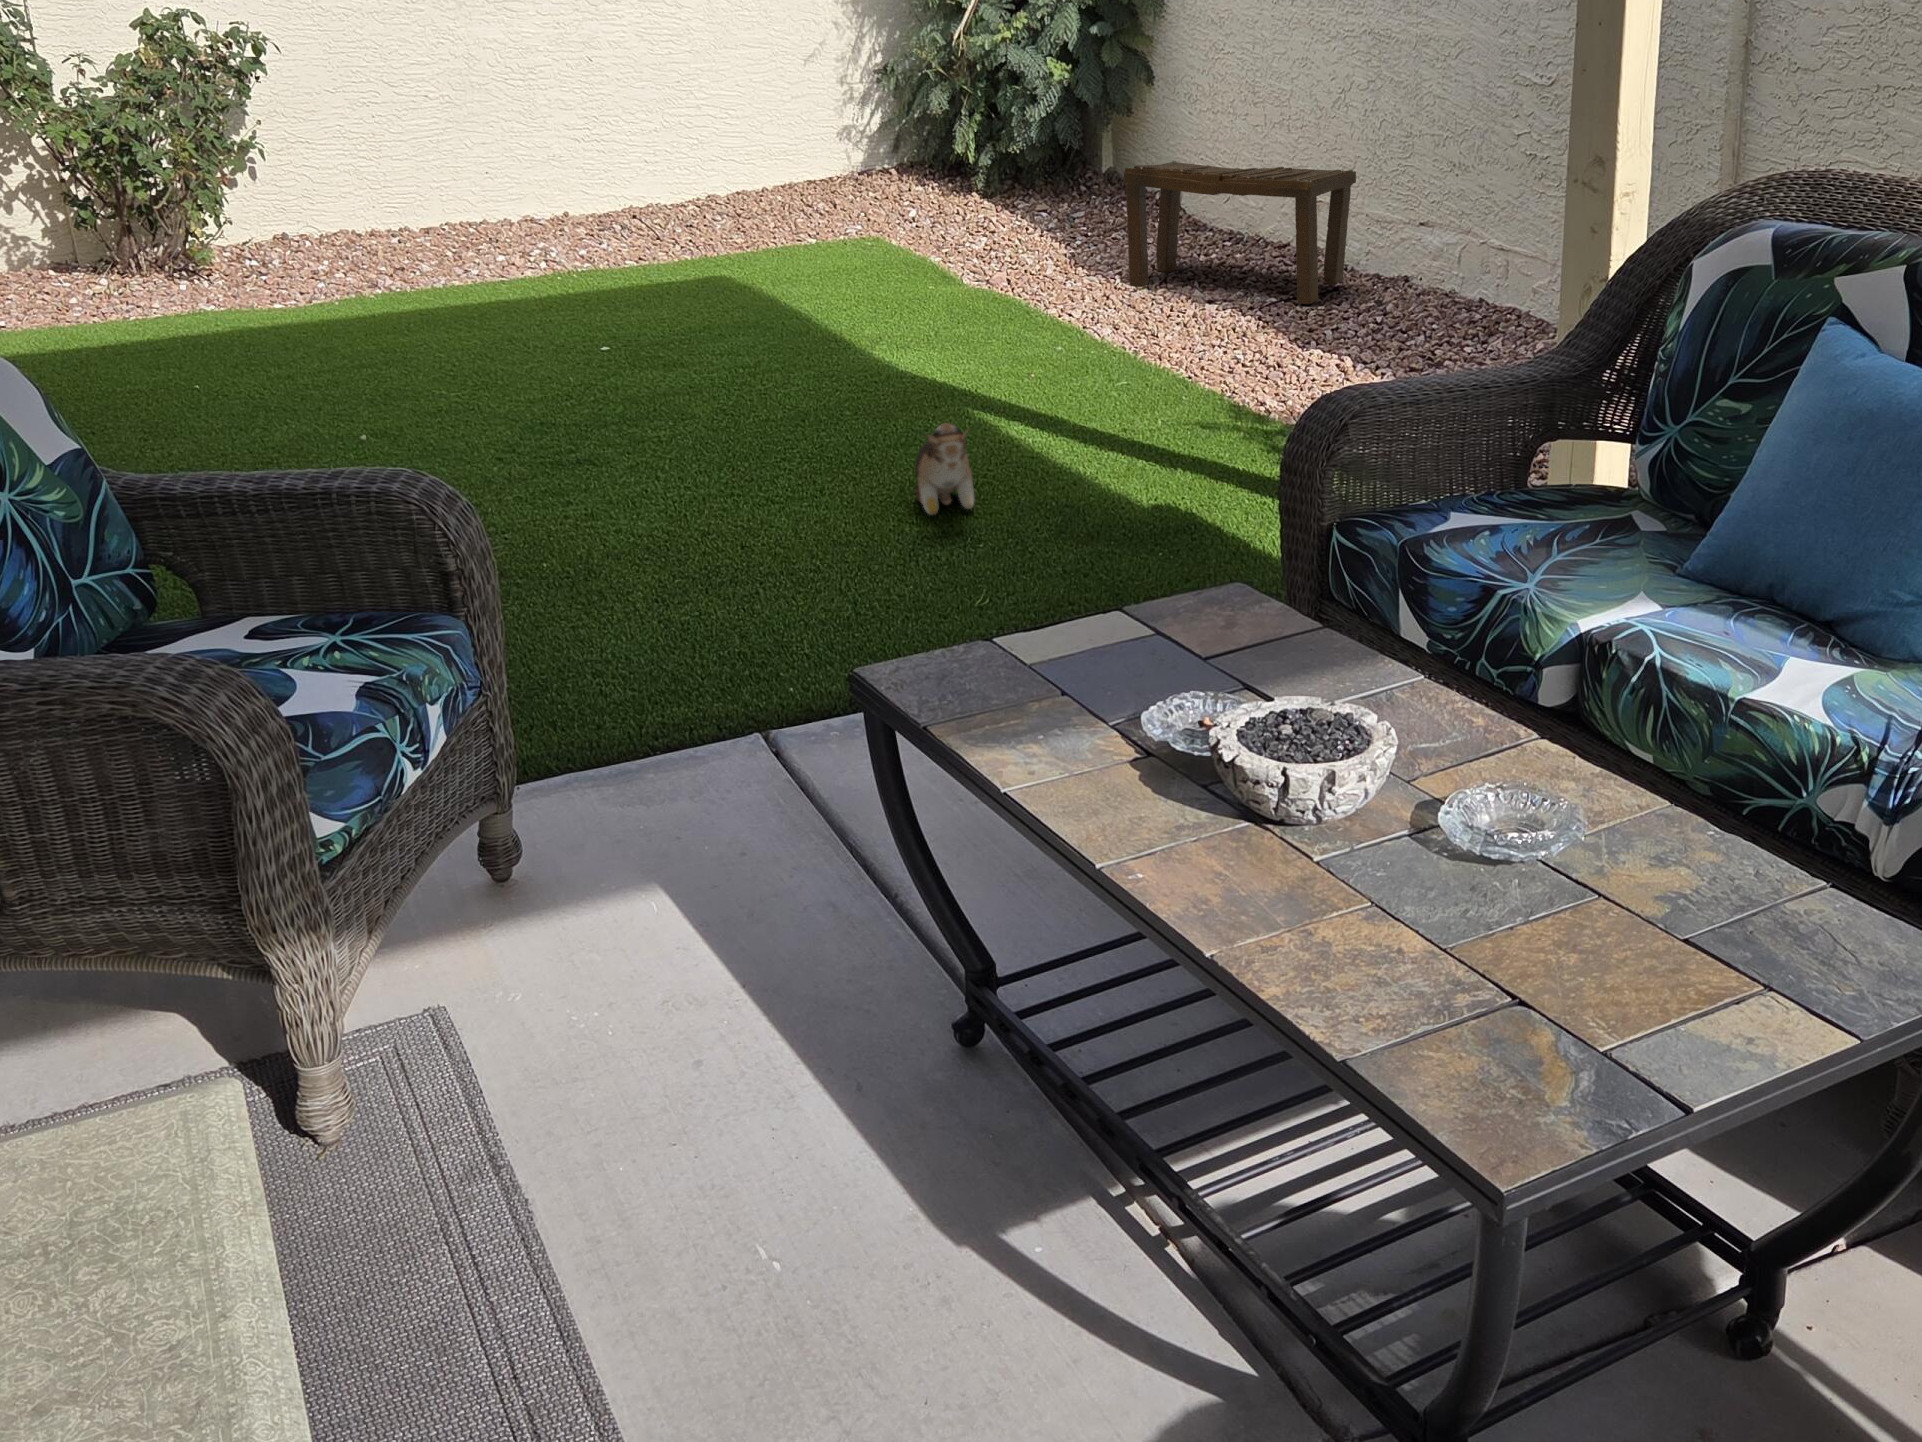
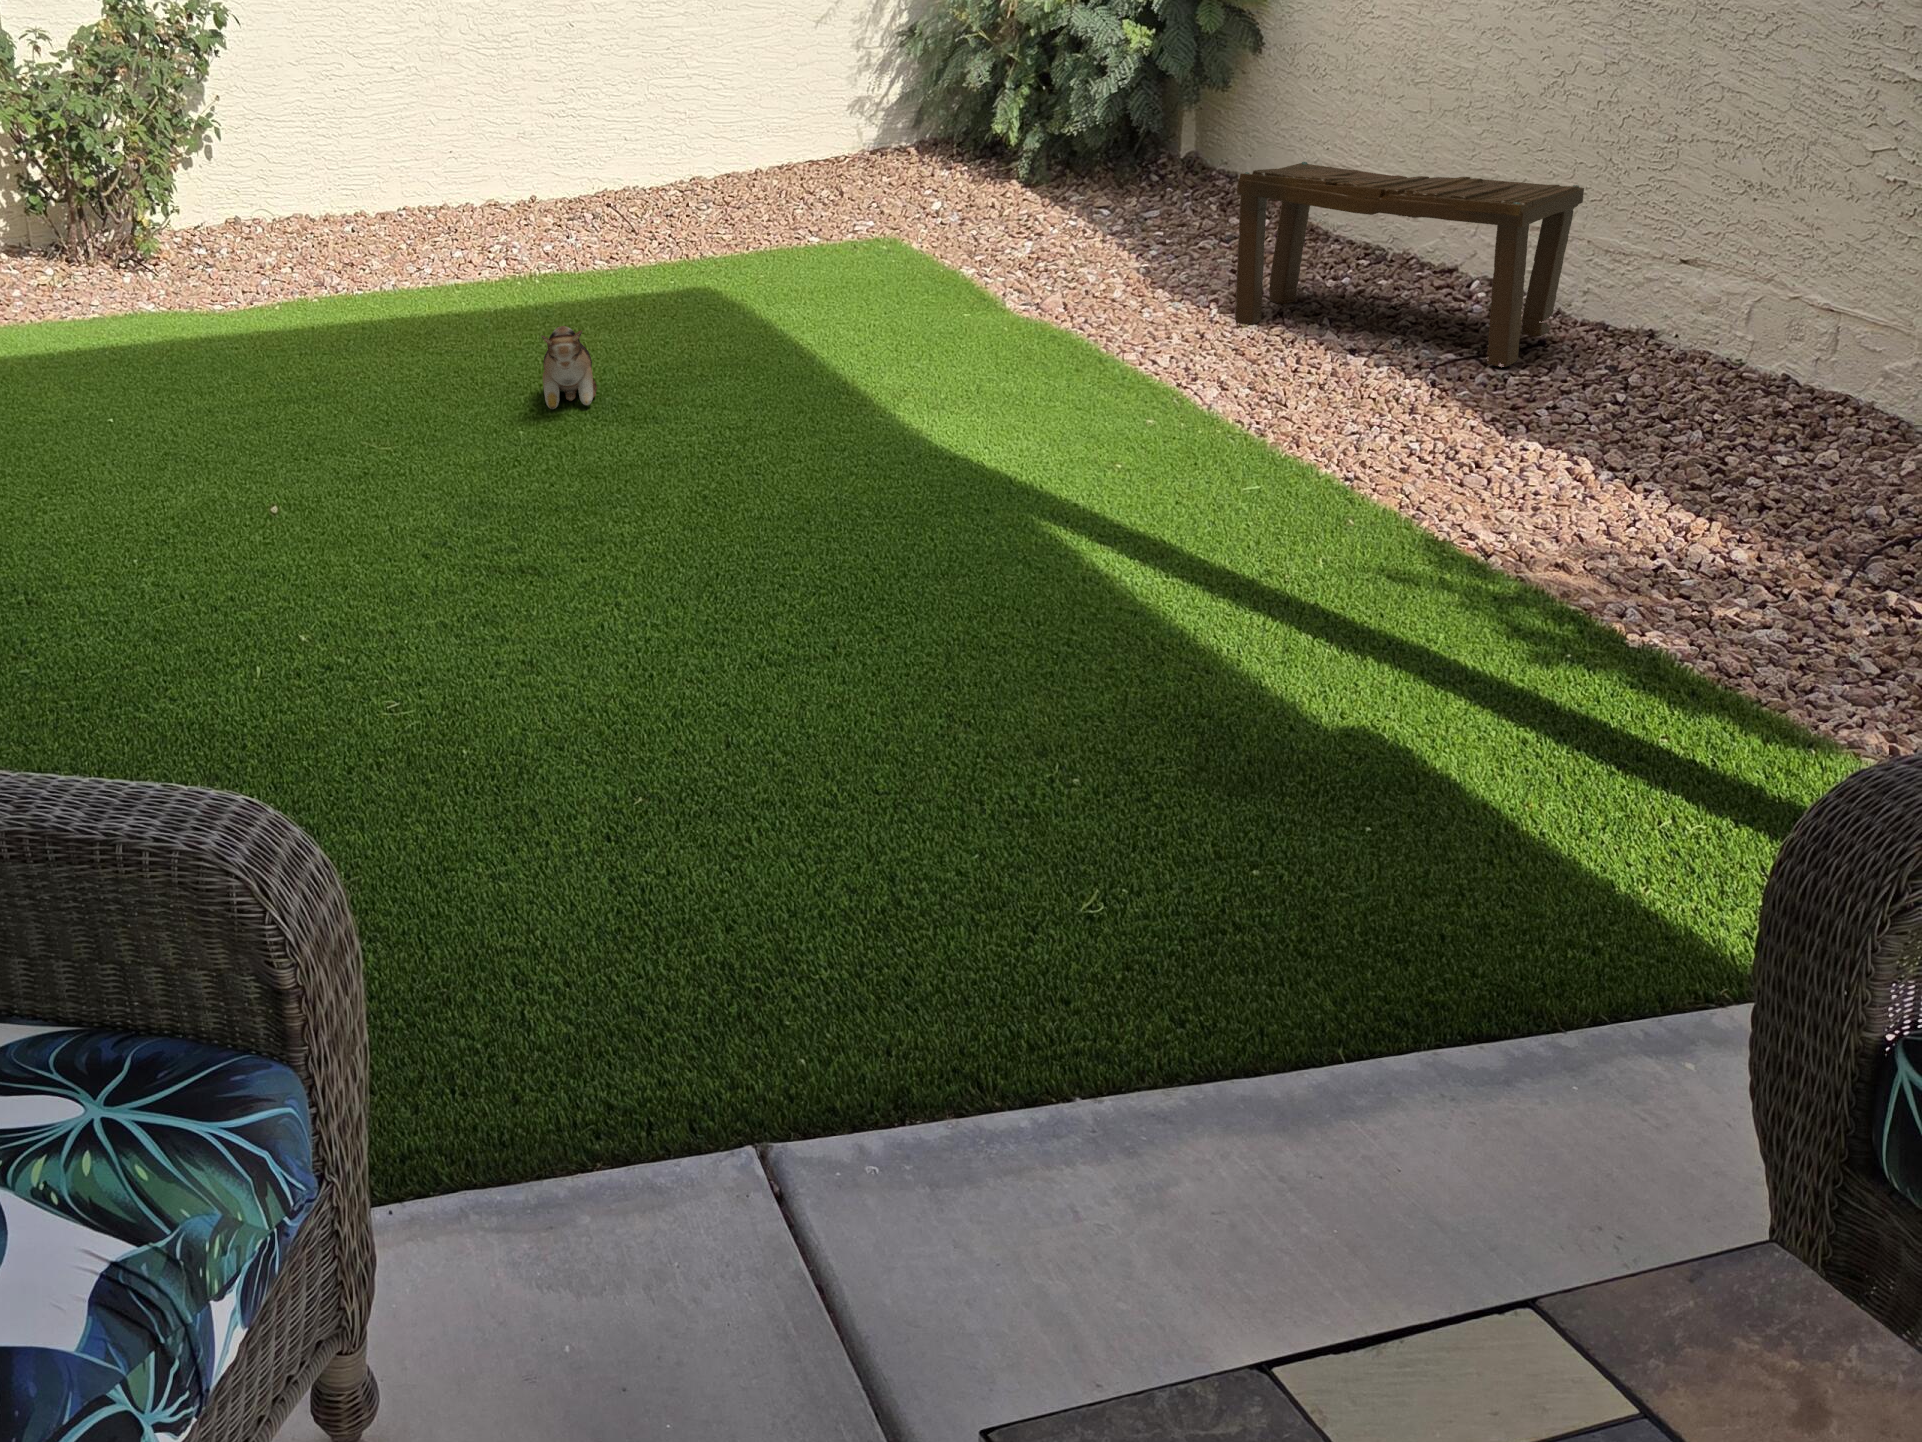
plush toy: present [915,423,974,515] -> present [541,326,597,409]

